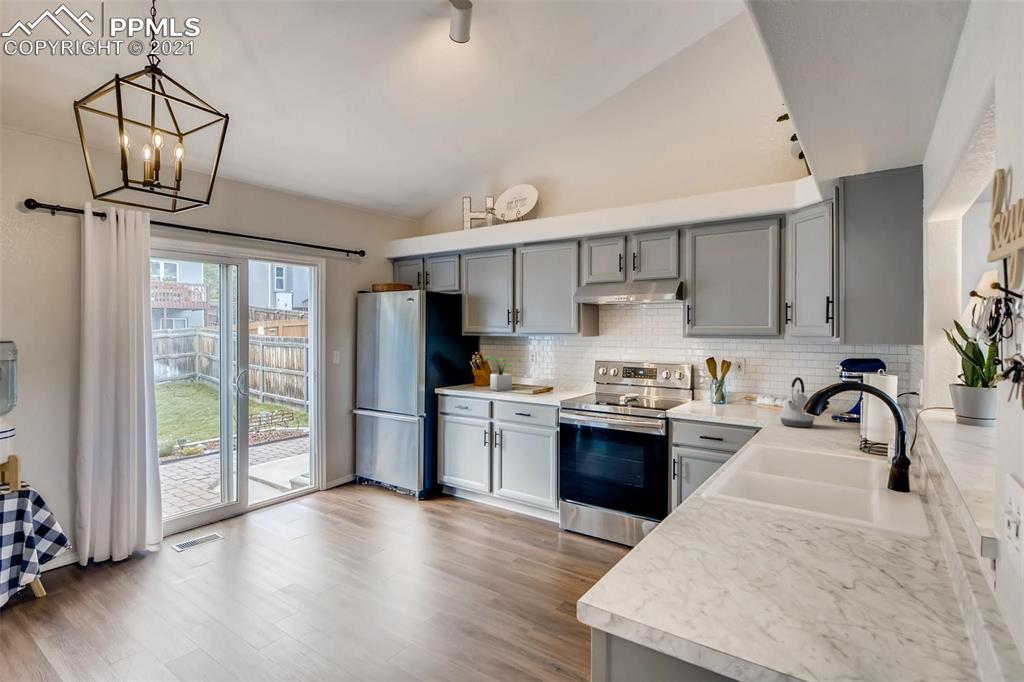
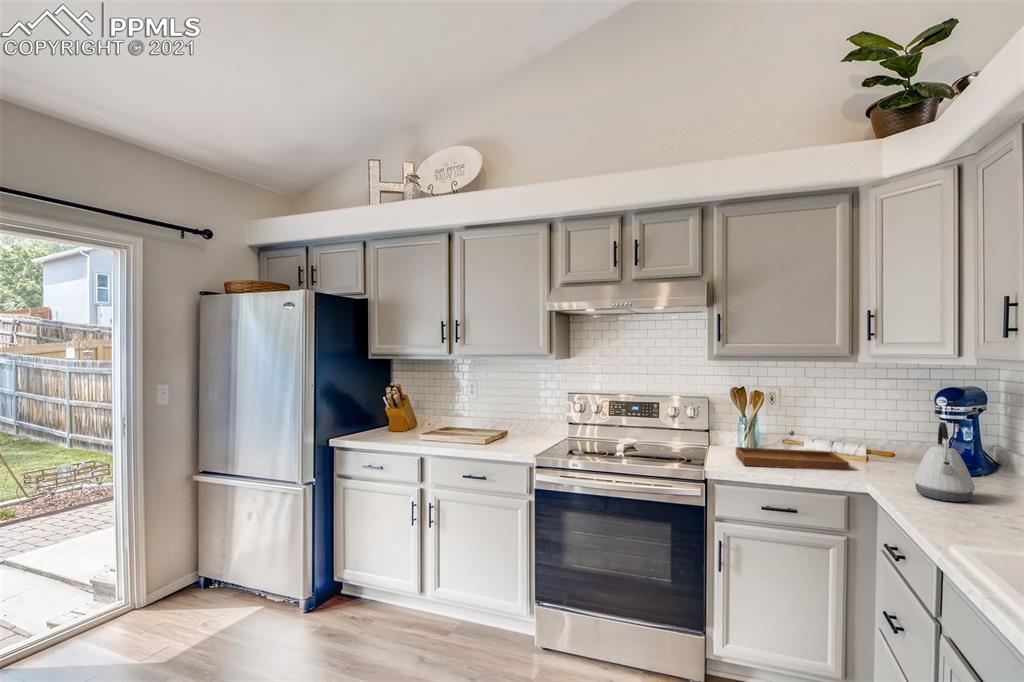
potted plant: present [483,356,519,391] -> none [406,388,461,439]
tray: none [695,388,768,415] -> present [736,431,849,471]

